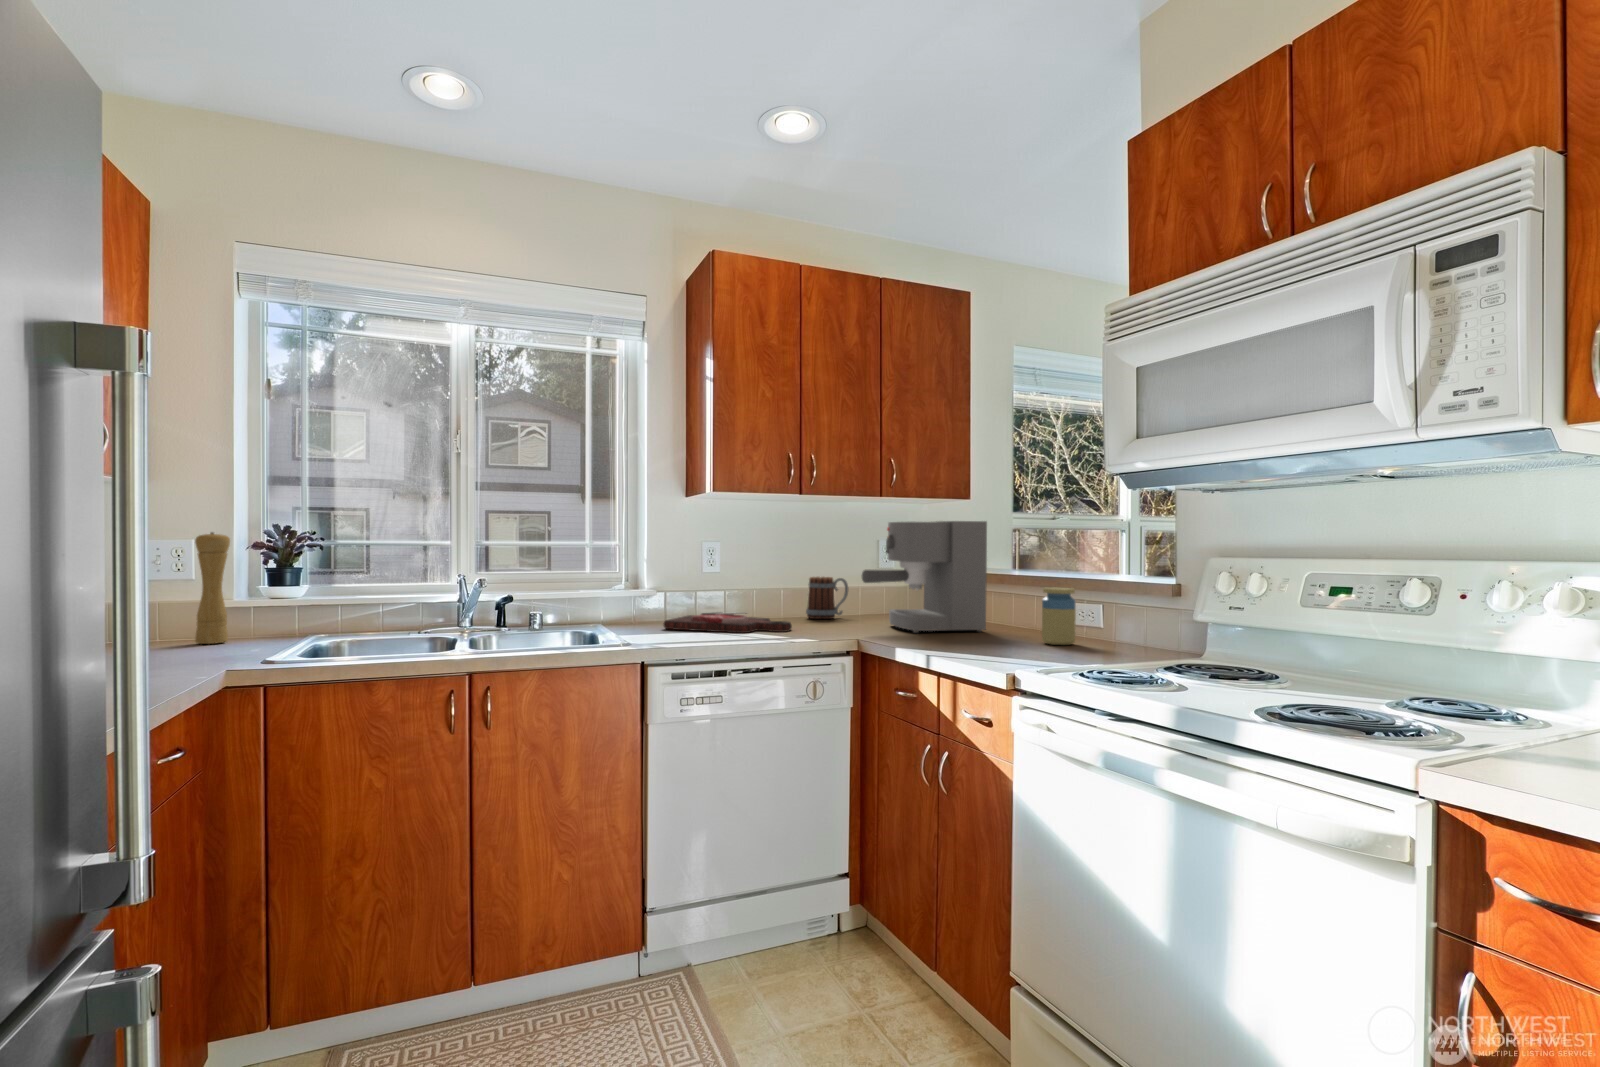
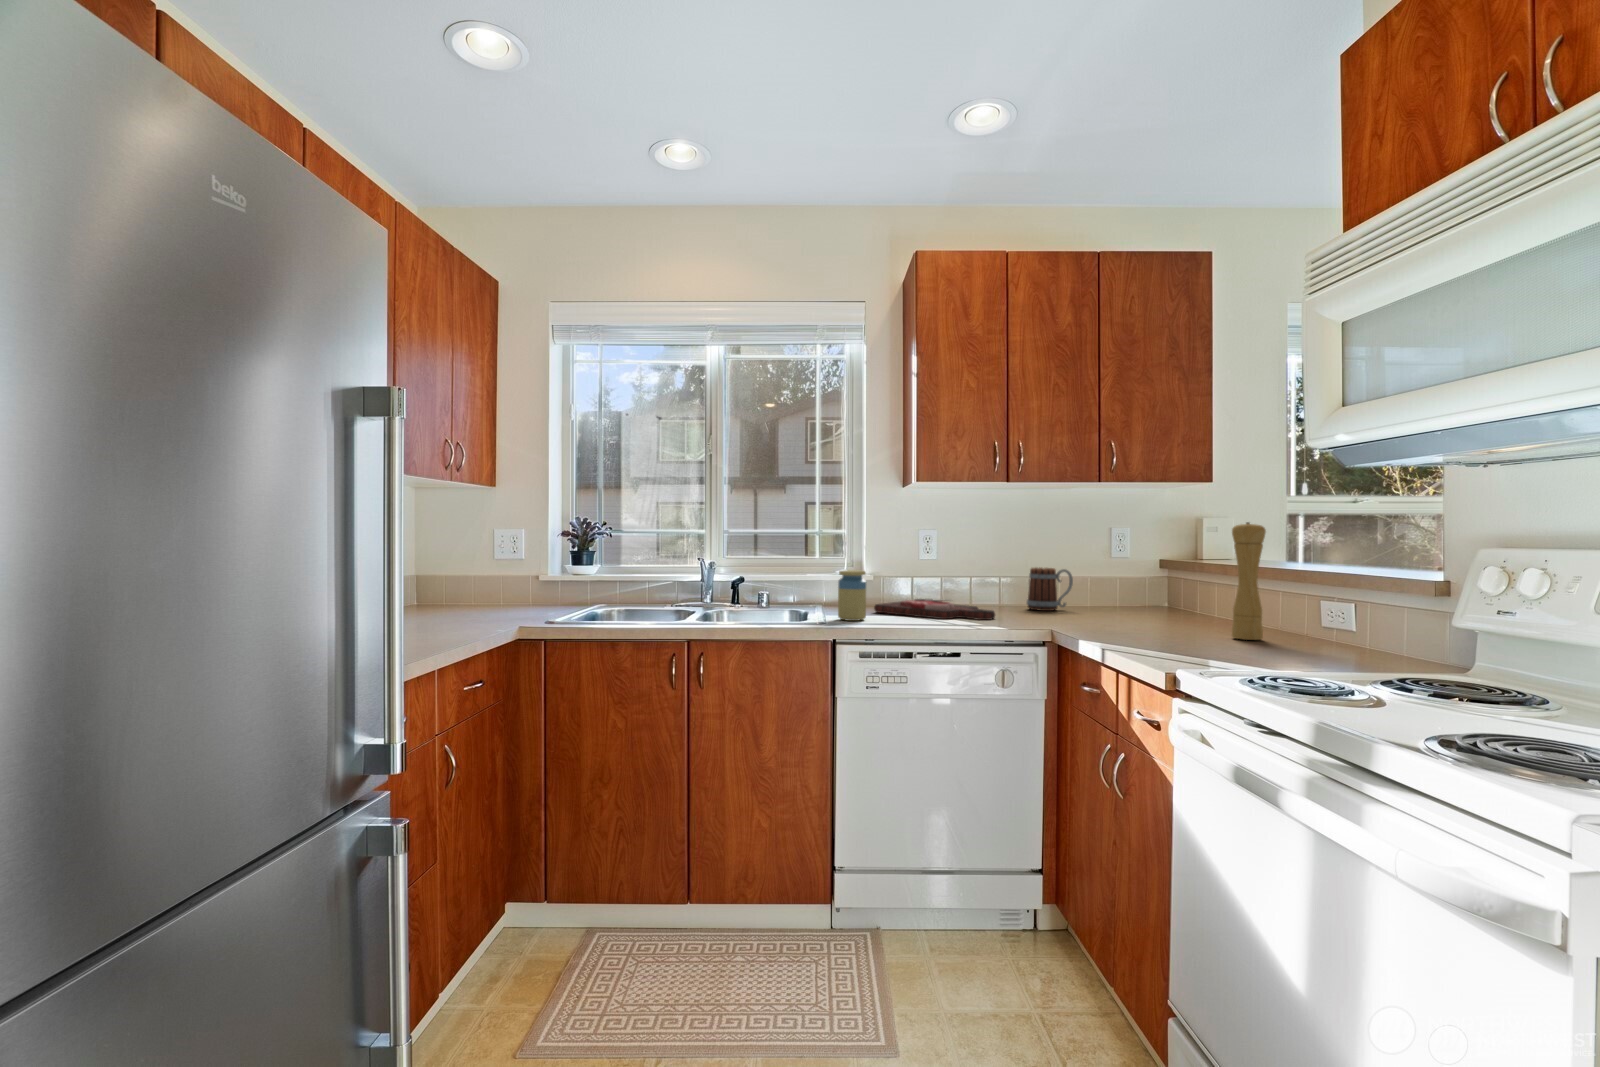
coffee maker: present [862,521,987,633] -> none [1066,508,1212,631]
pepper mill: present [195,532,230,644] -> present [1232,522,1266,640]
jar: present [1042,588,1076,645] -> present [838,570,866,621]

